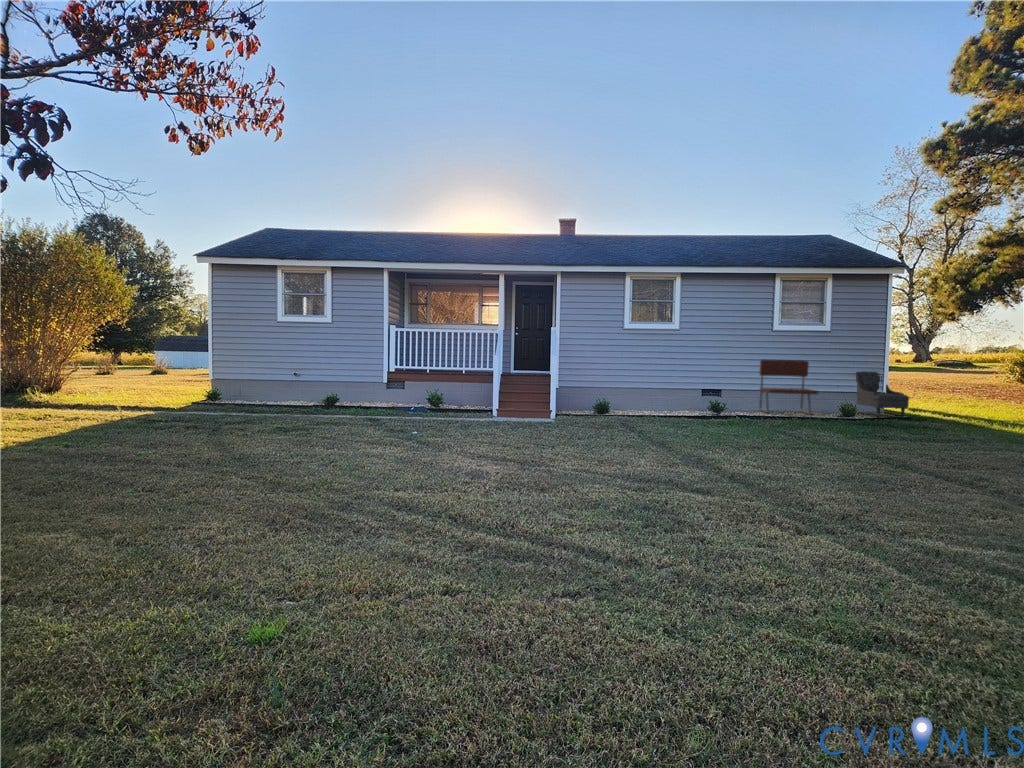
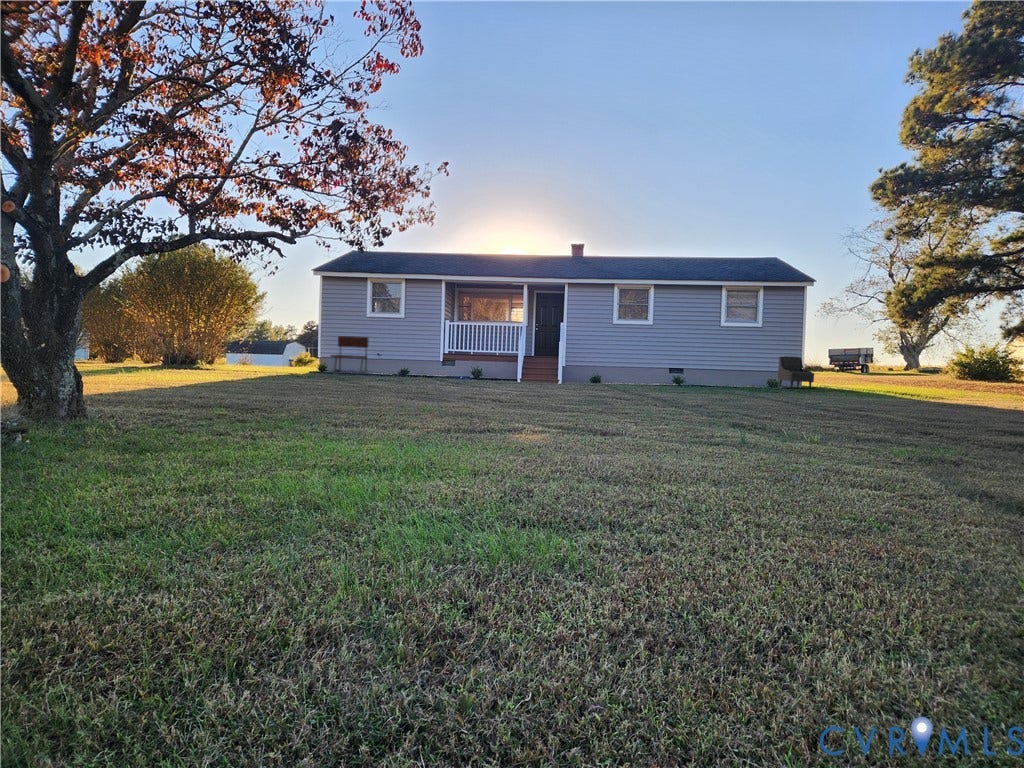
bench: present [759,359,818,414] -> present [331,336,368,372]

